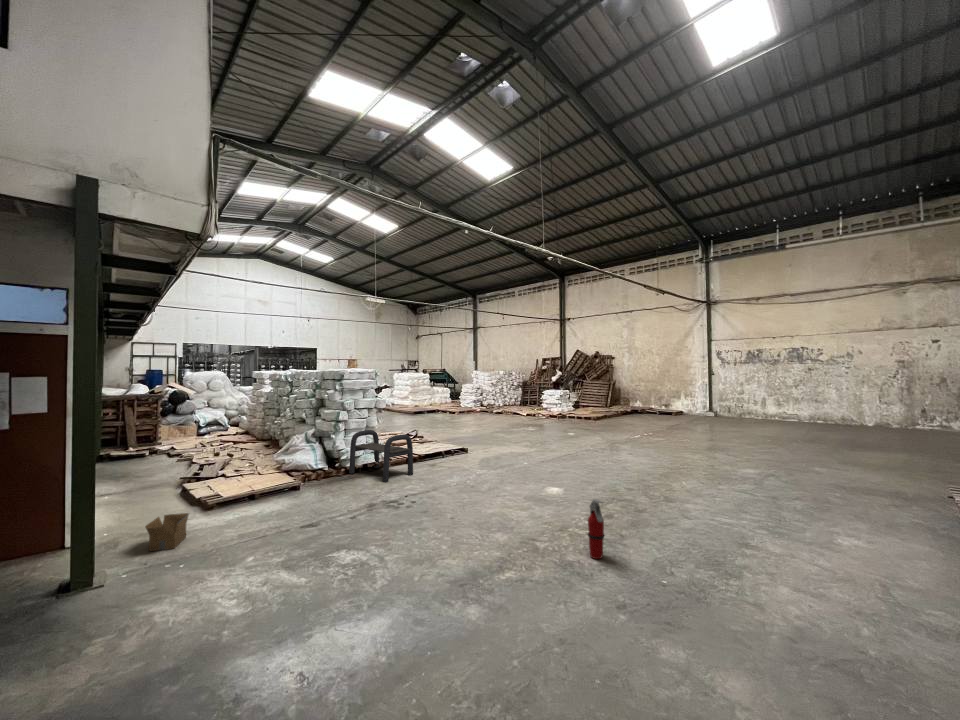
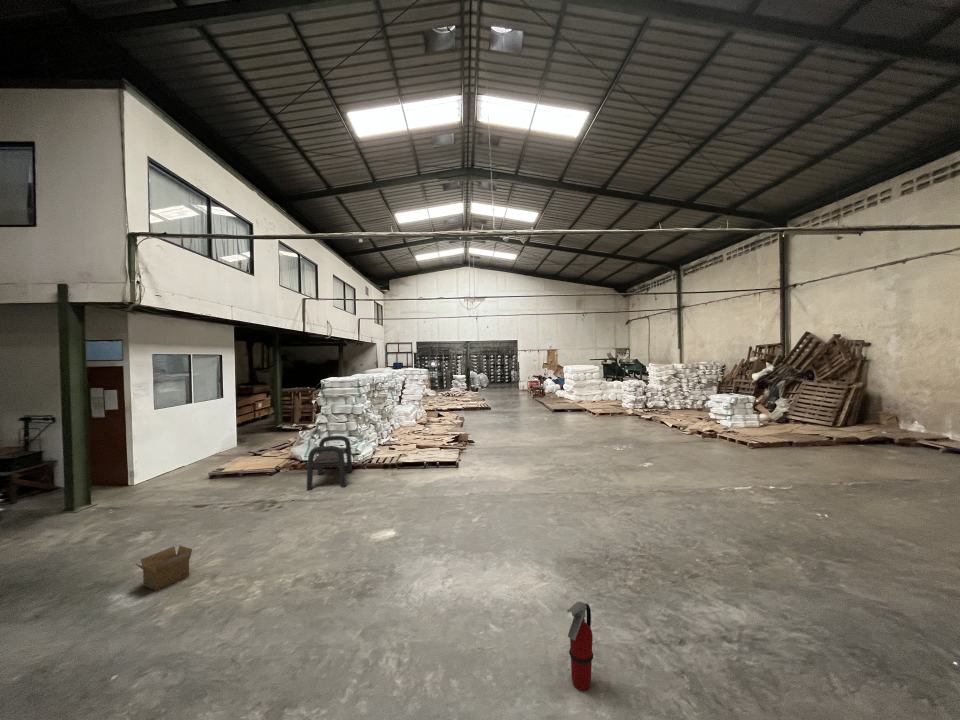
fire extinguisher: present [588,499,604,559] -> present [567,602,593,691]
cardboard box: present [145,513,189,551] -> present [136,545,192,591]

